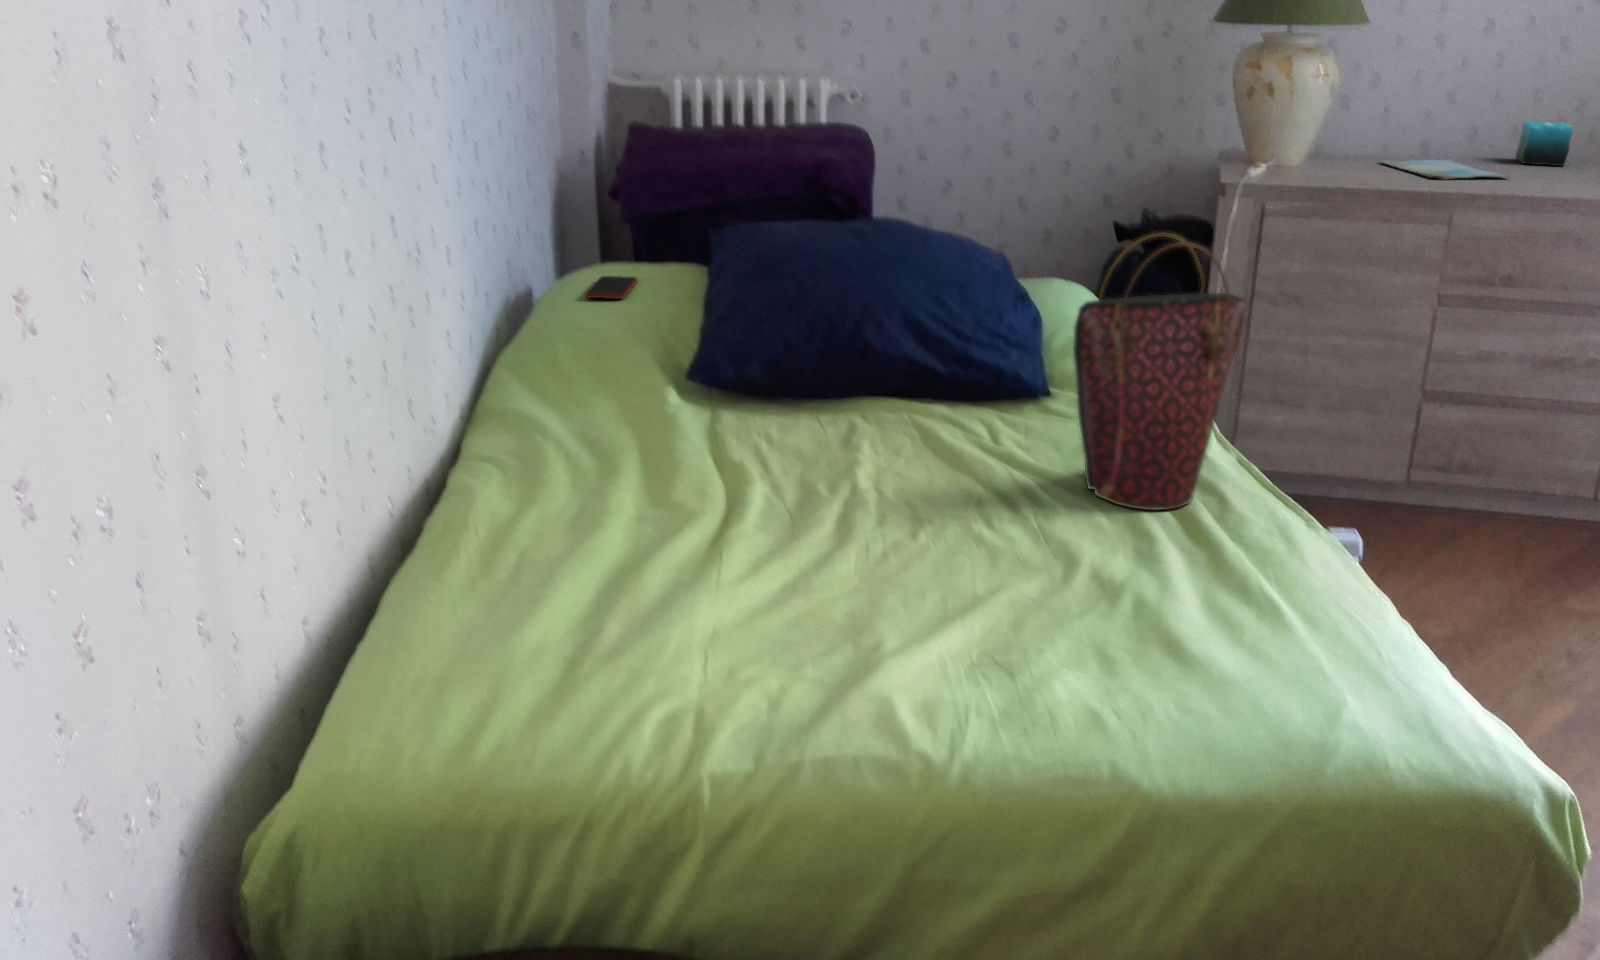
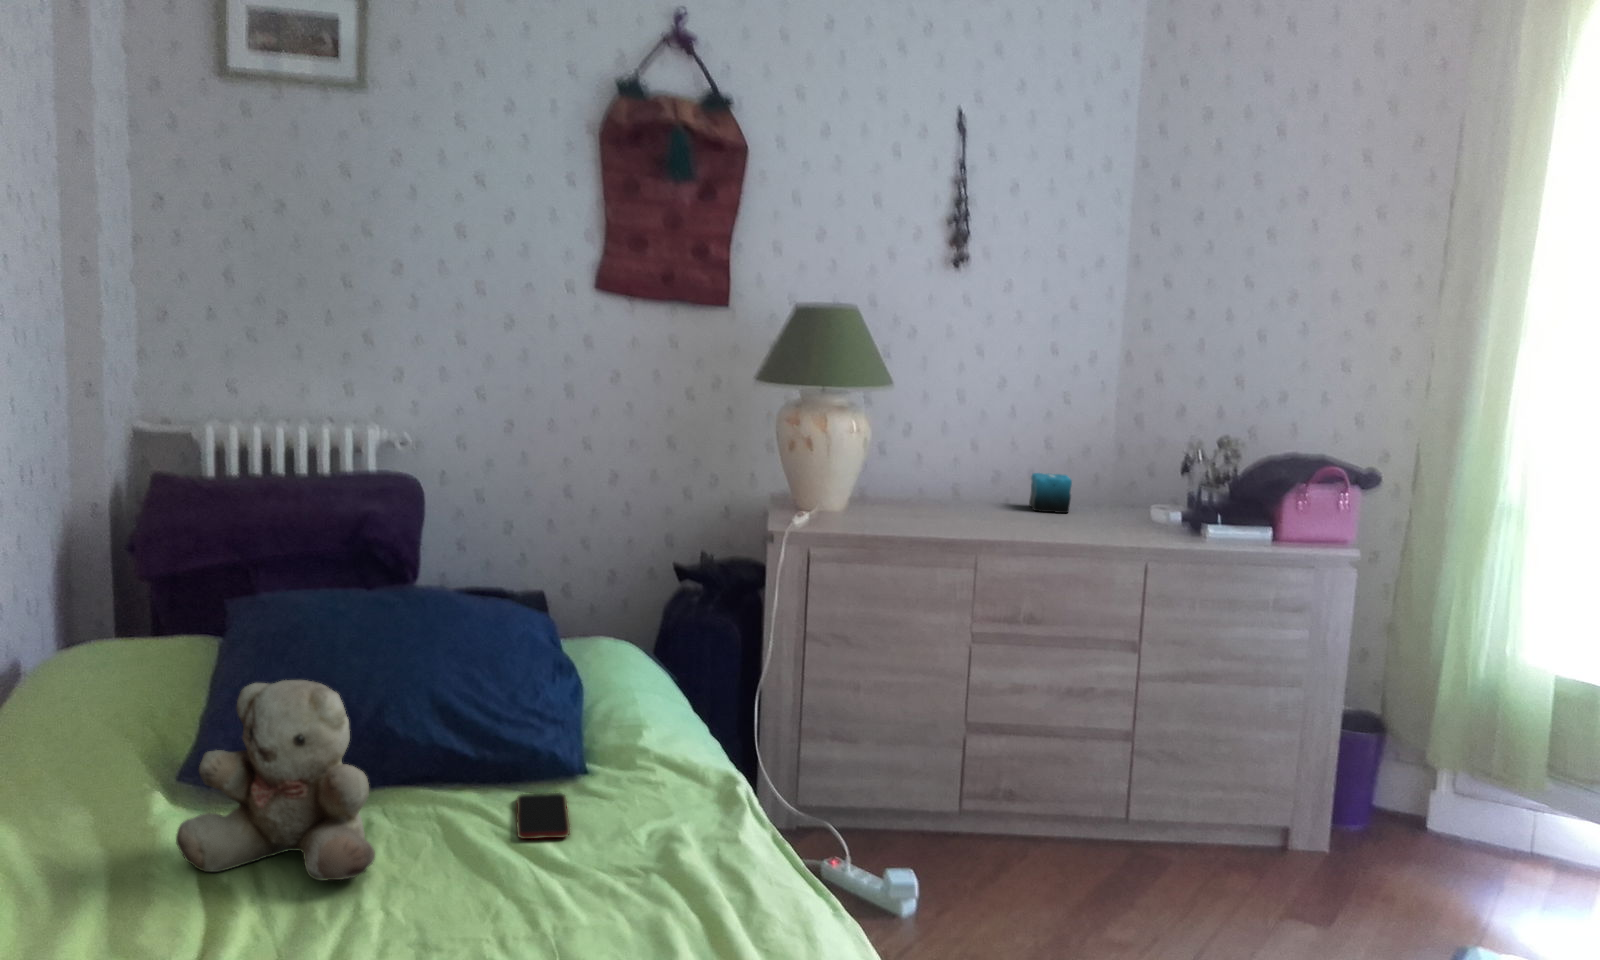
book: present [1380,159,1509,179] -> none [912,506,1021,530]
handbag: present [1073,233,1245,510] -> none [588,626,758,911]
smartphone: present [585,276,637,299] -> present [516,793,570,839]
teddy bear: none [695,282,867,461] -> present [176,680,375,880]

